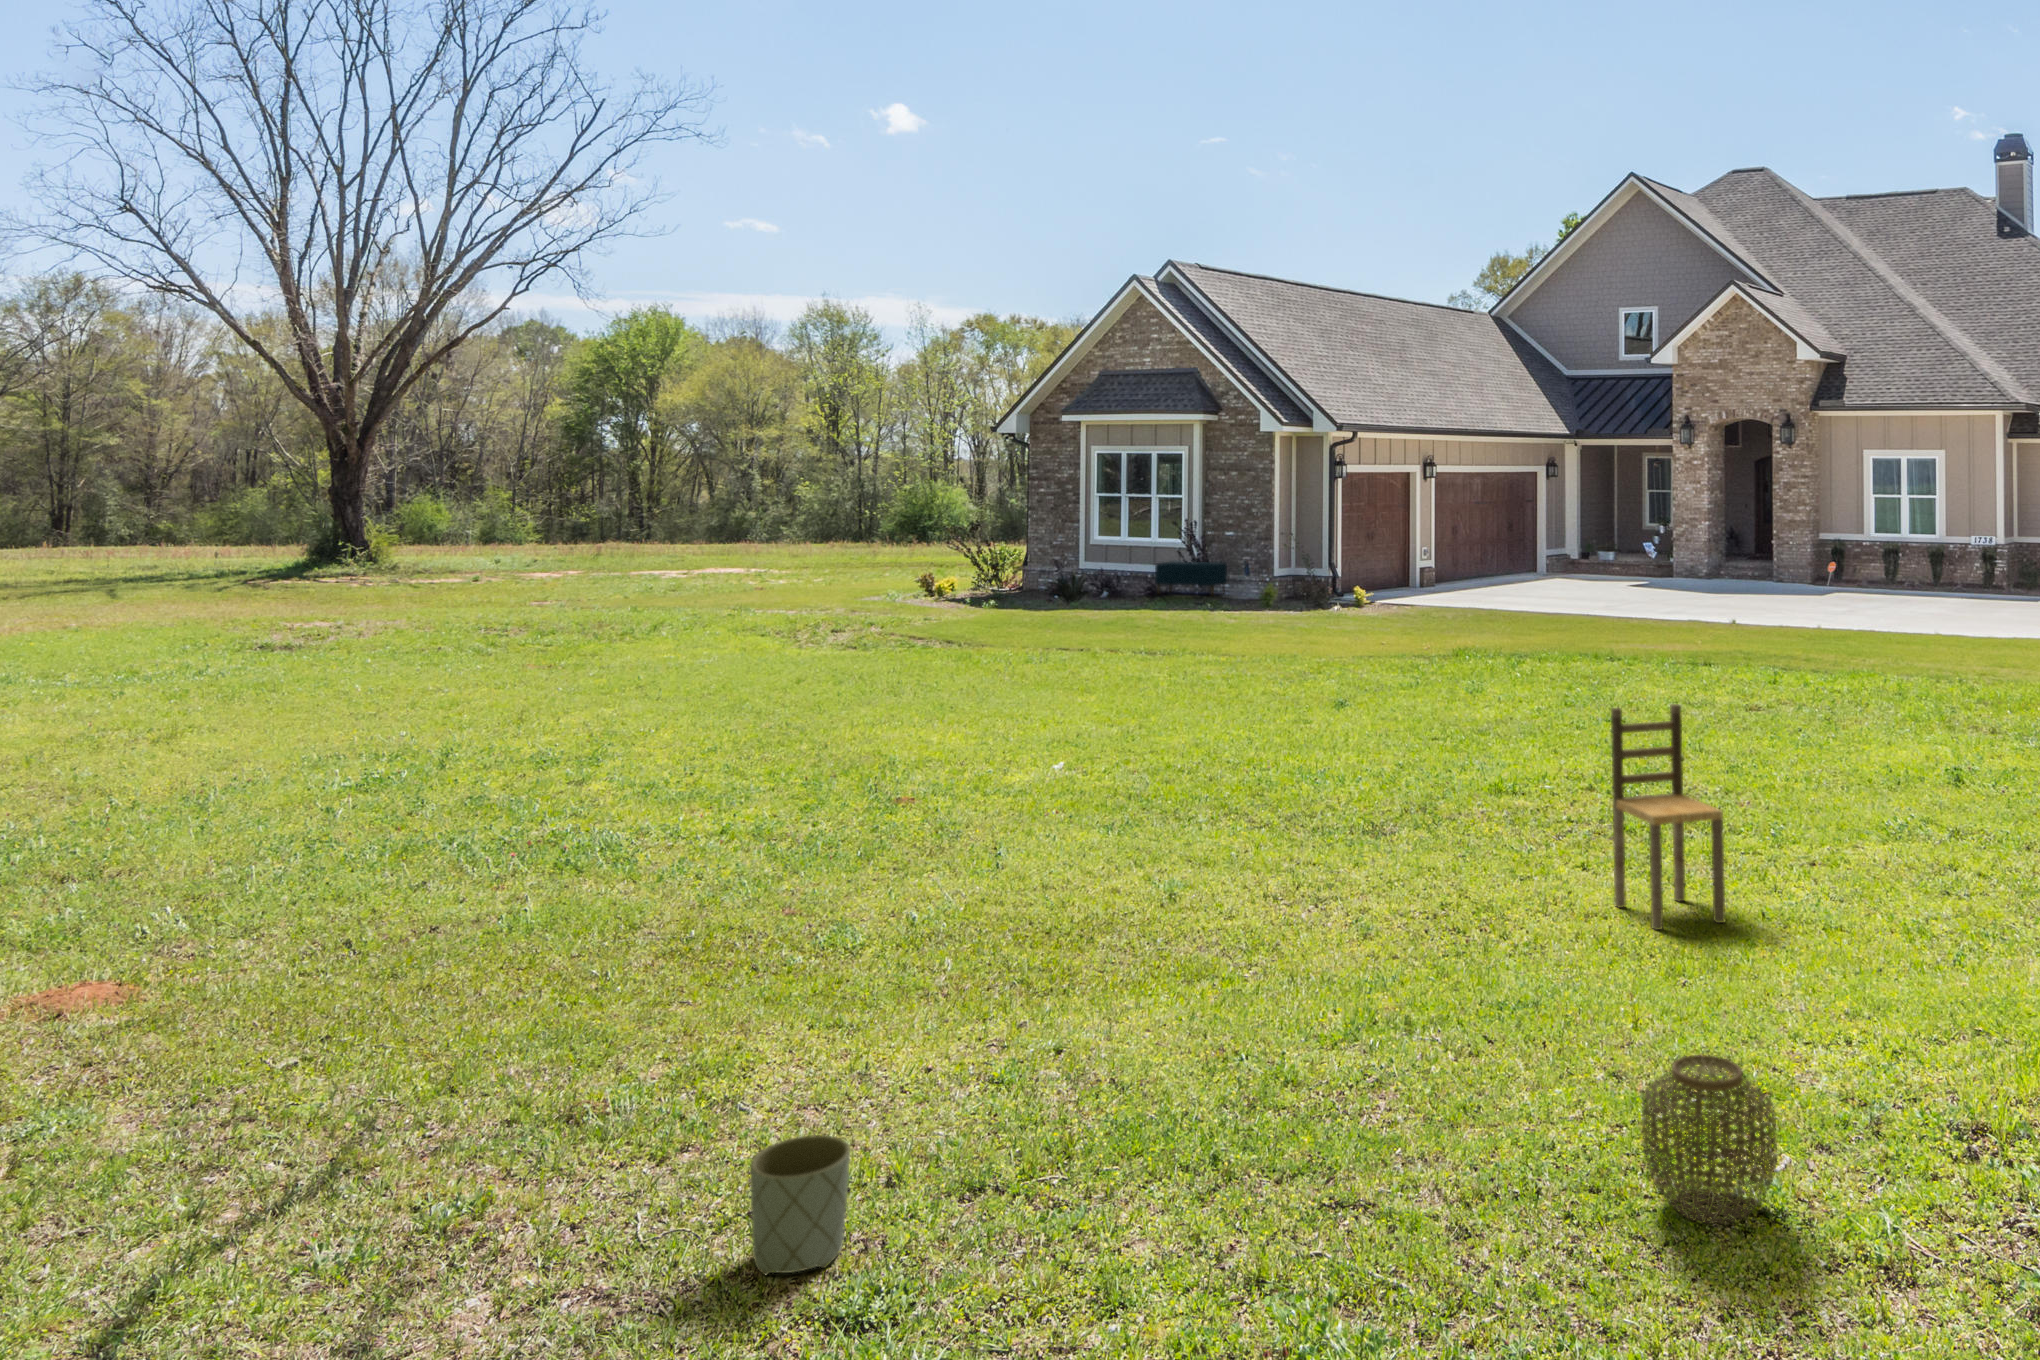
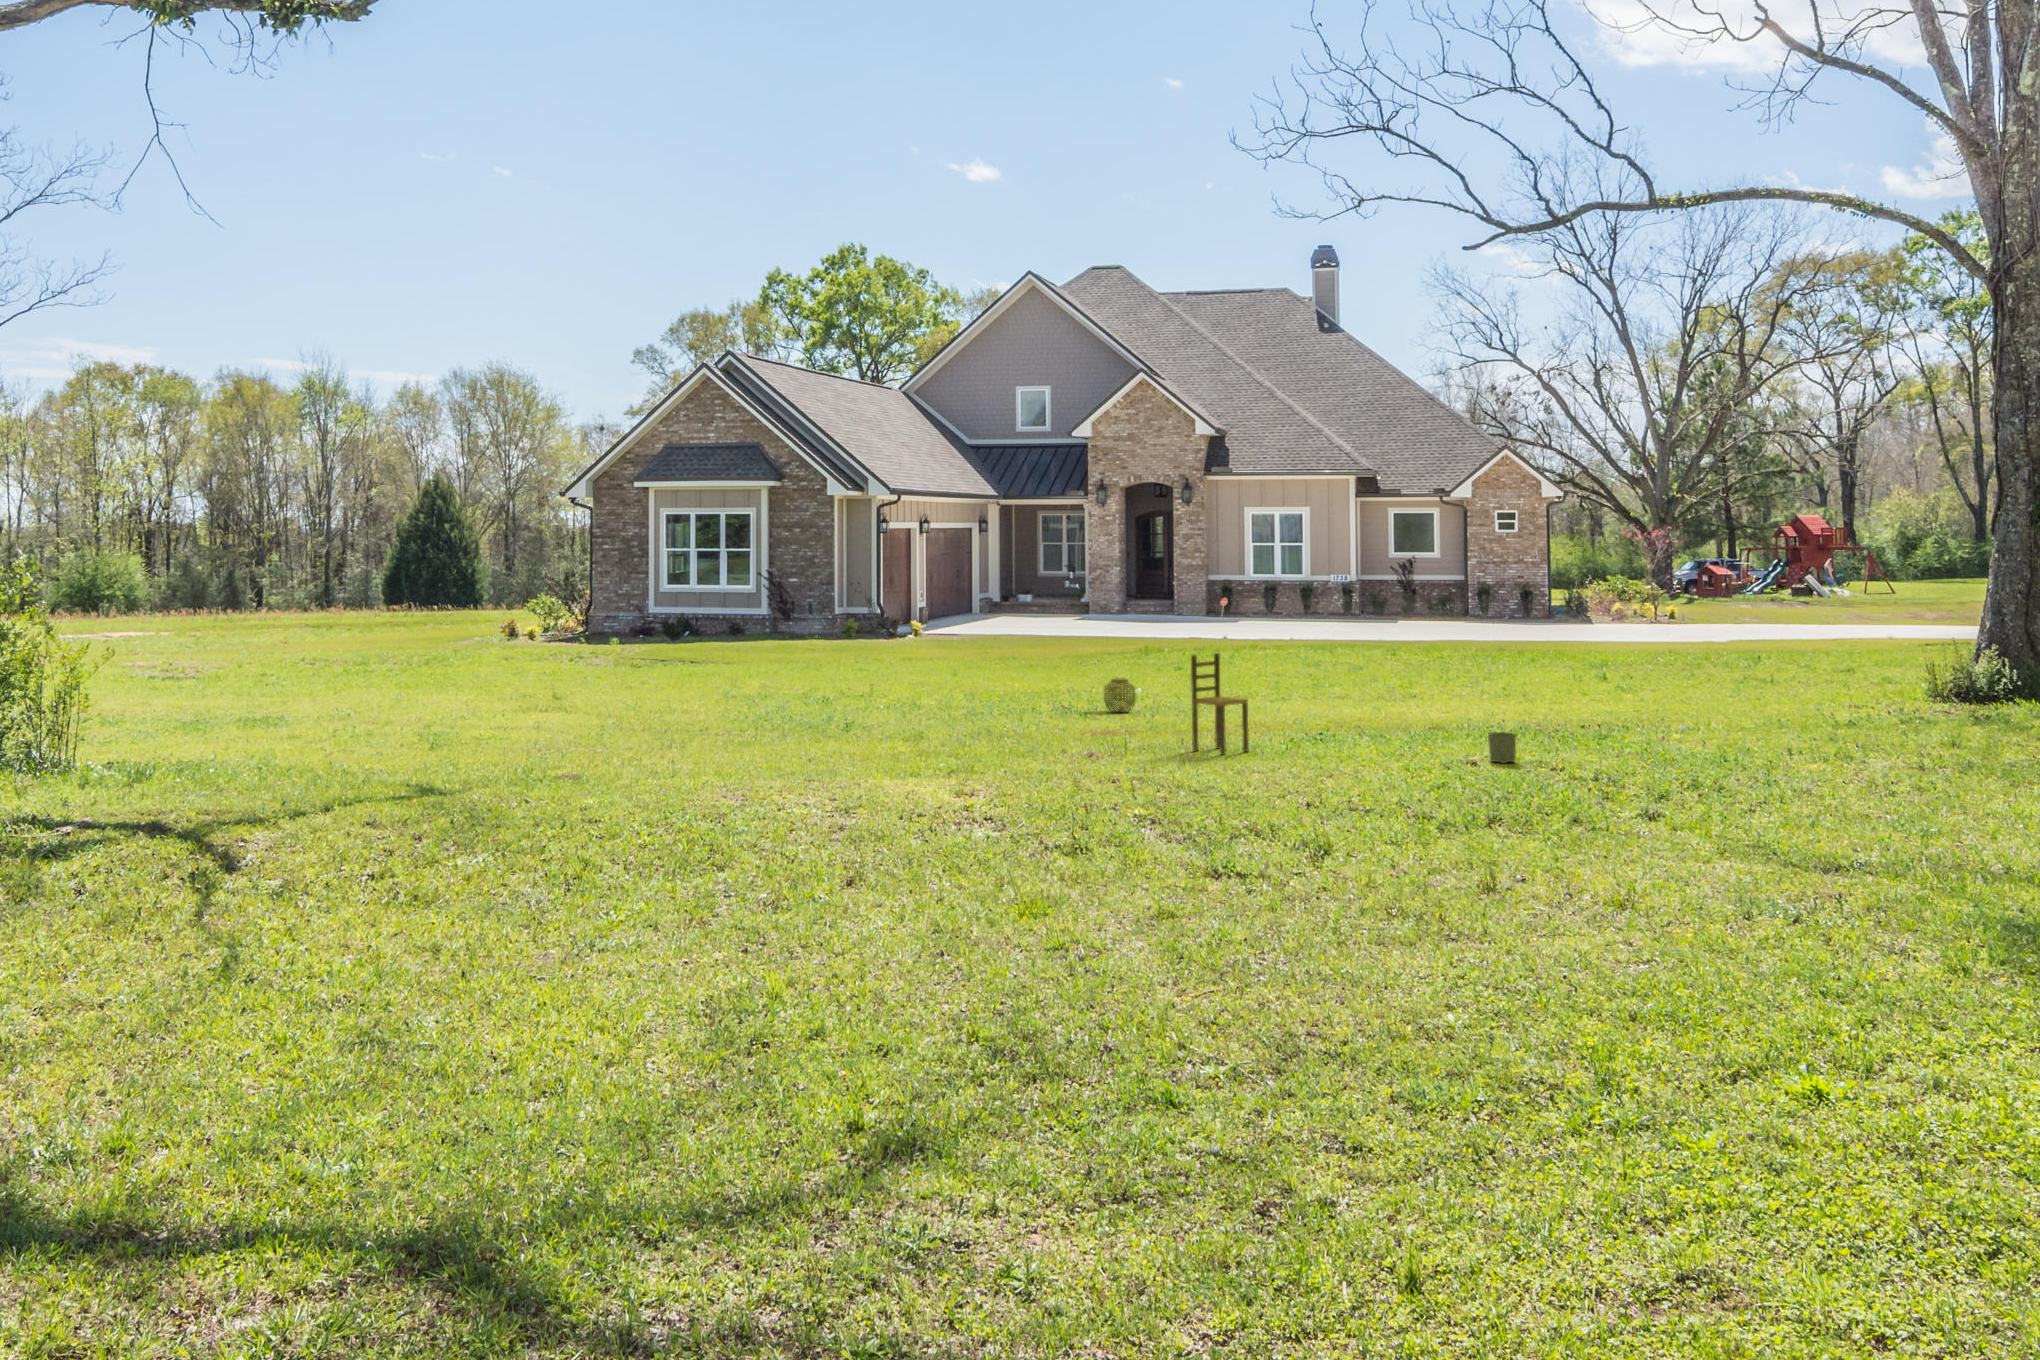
bench: present [1155,561,1227,595] -> none [738,607,797,635]
chair: present [1611,704,1725,930] -> present [1191,653,1249,755]
woven basket: present [1642,1055,1776,1224] -> present [1104,678,1135,713]

